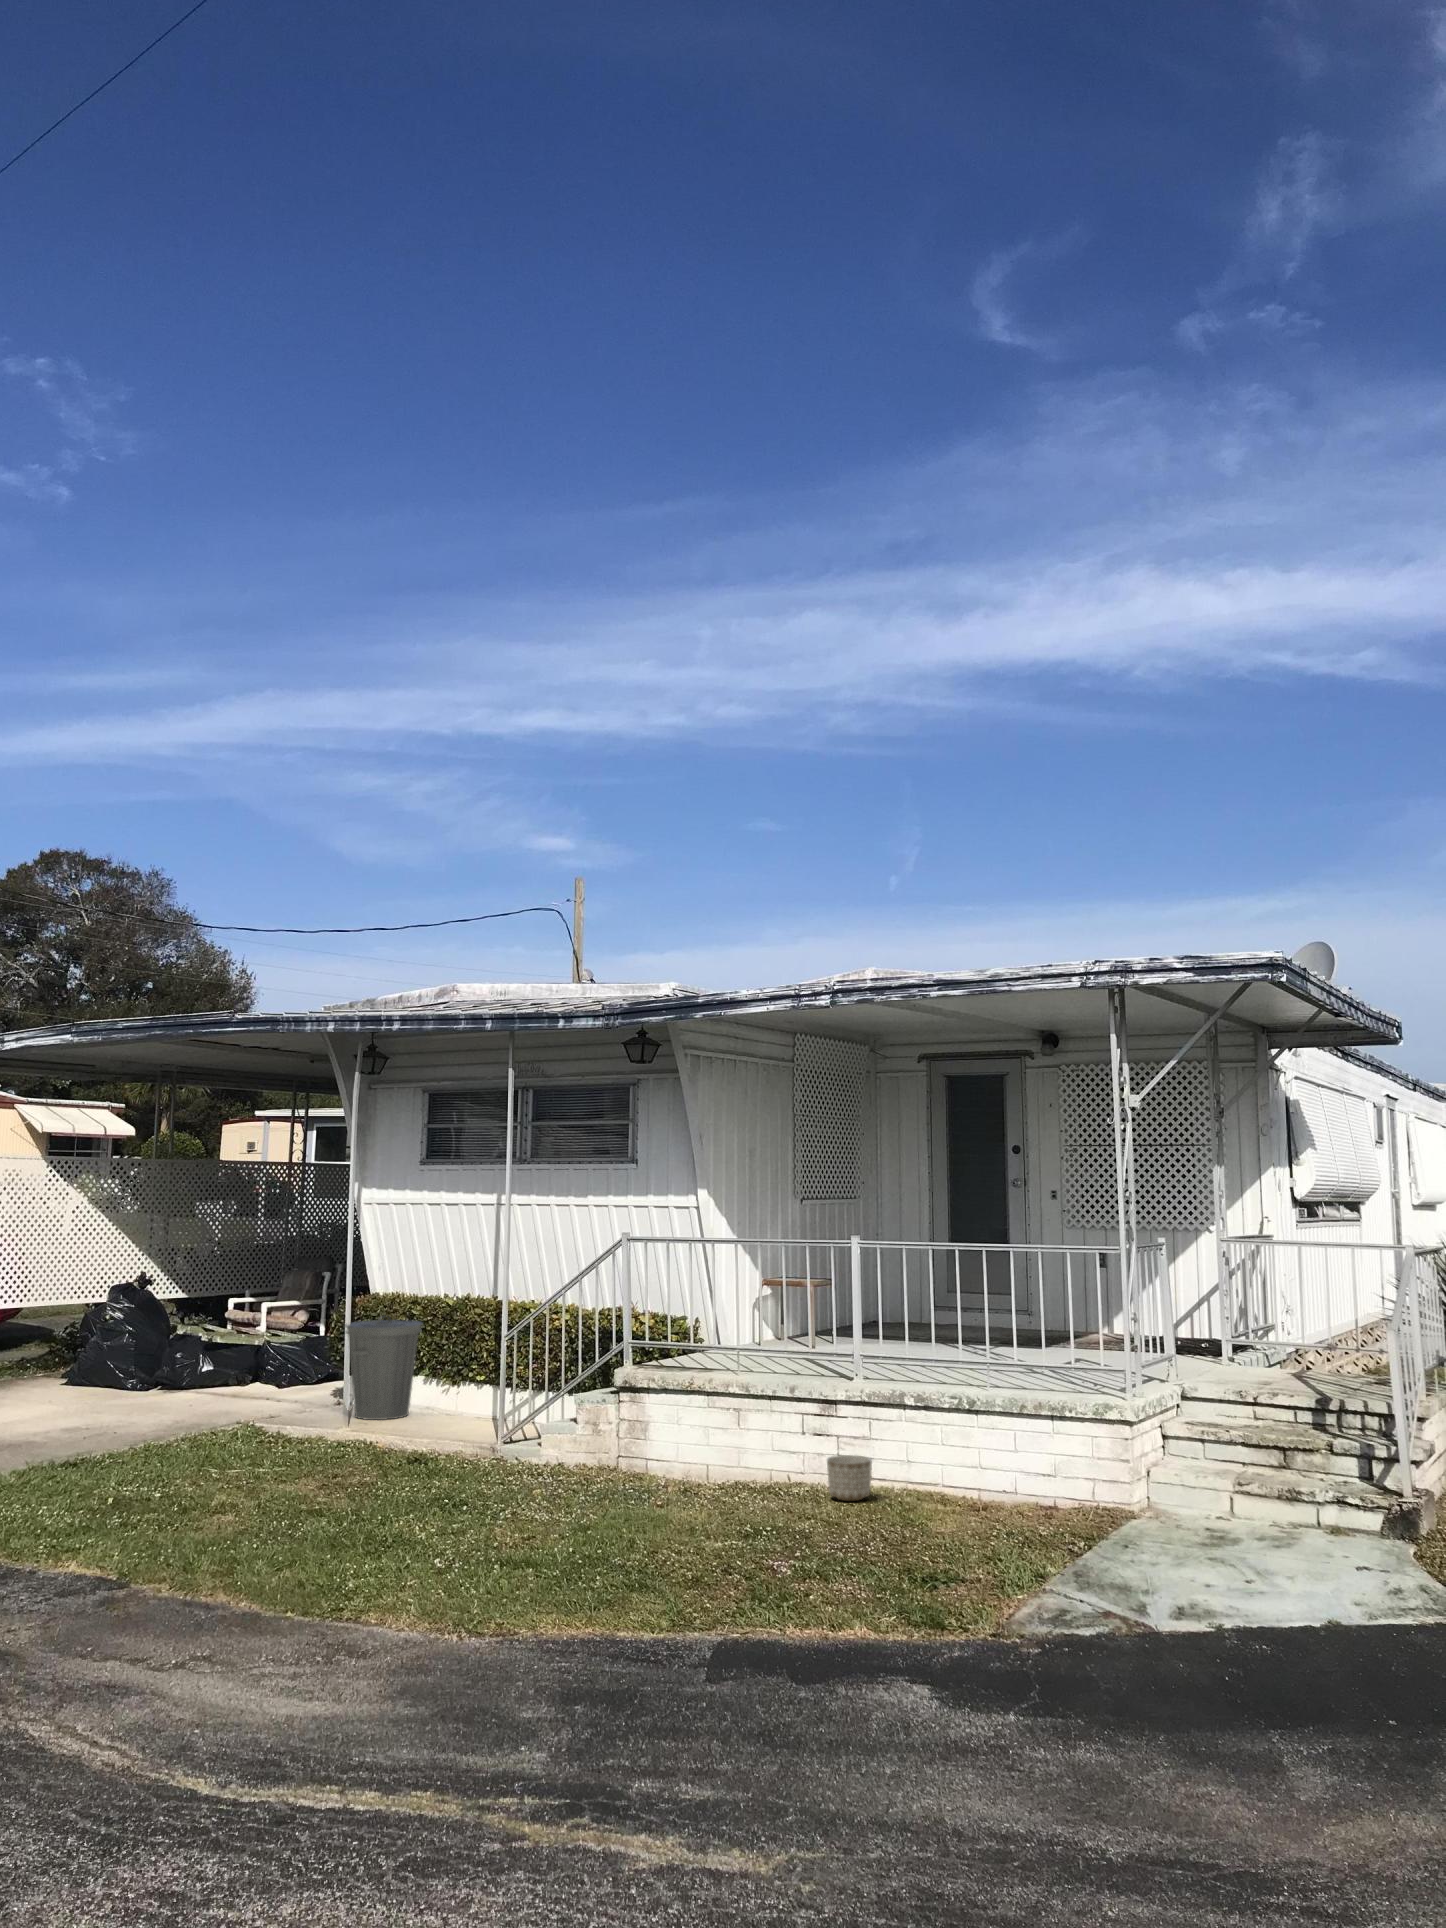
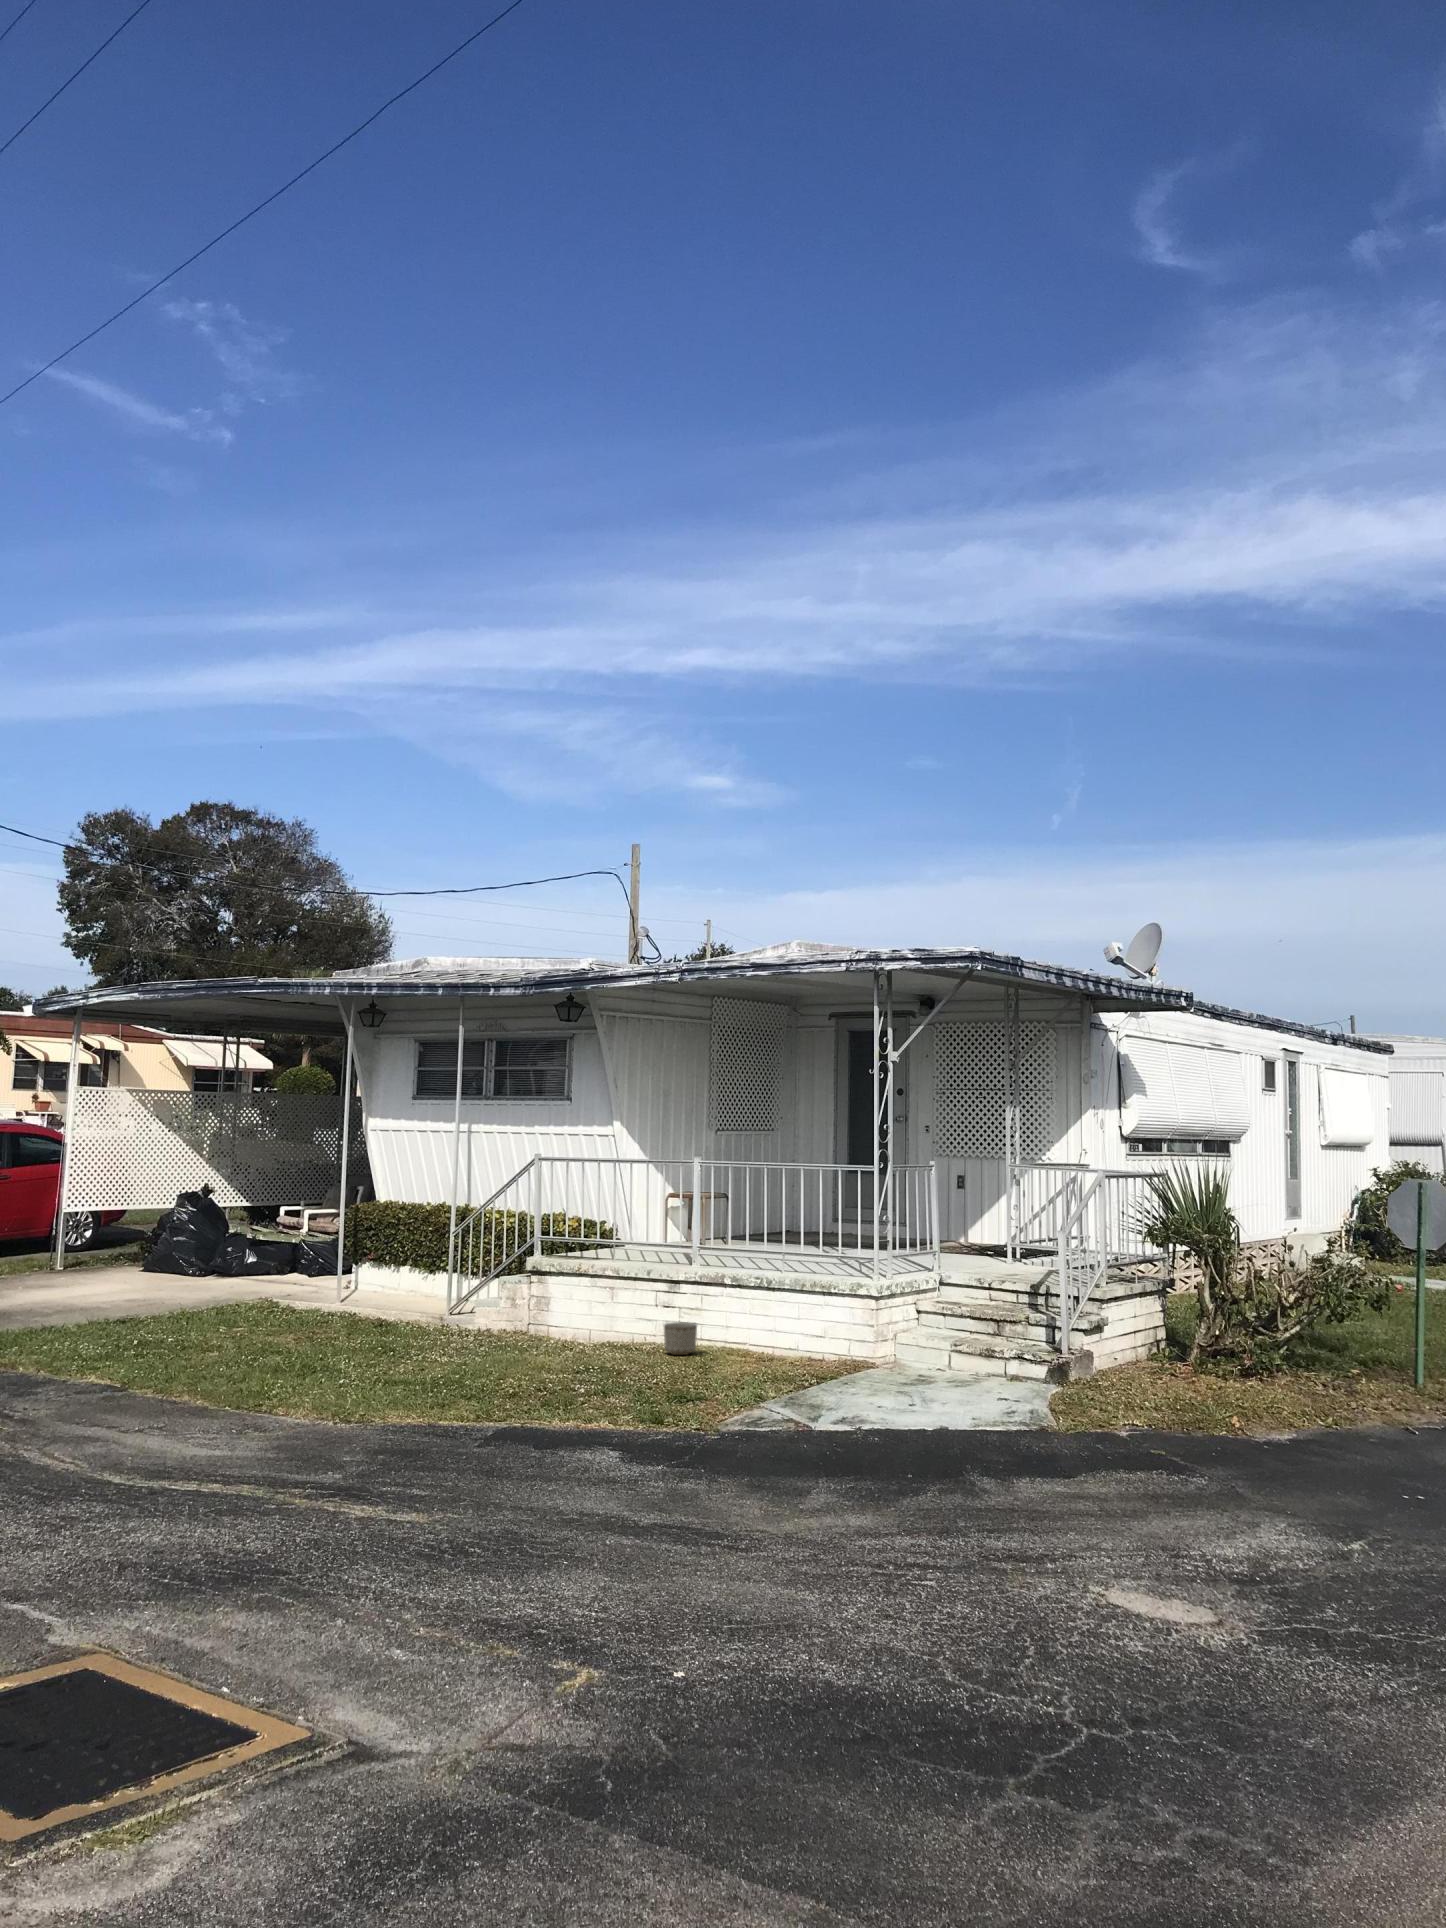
trash can: present [345,1317,422,1420] -> none [345,1218,408,1299]

